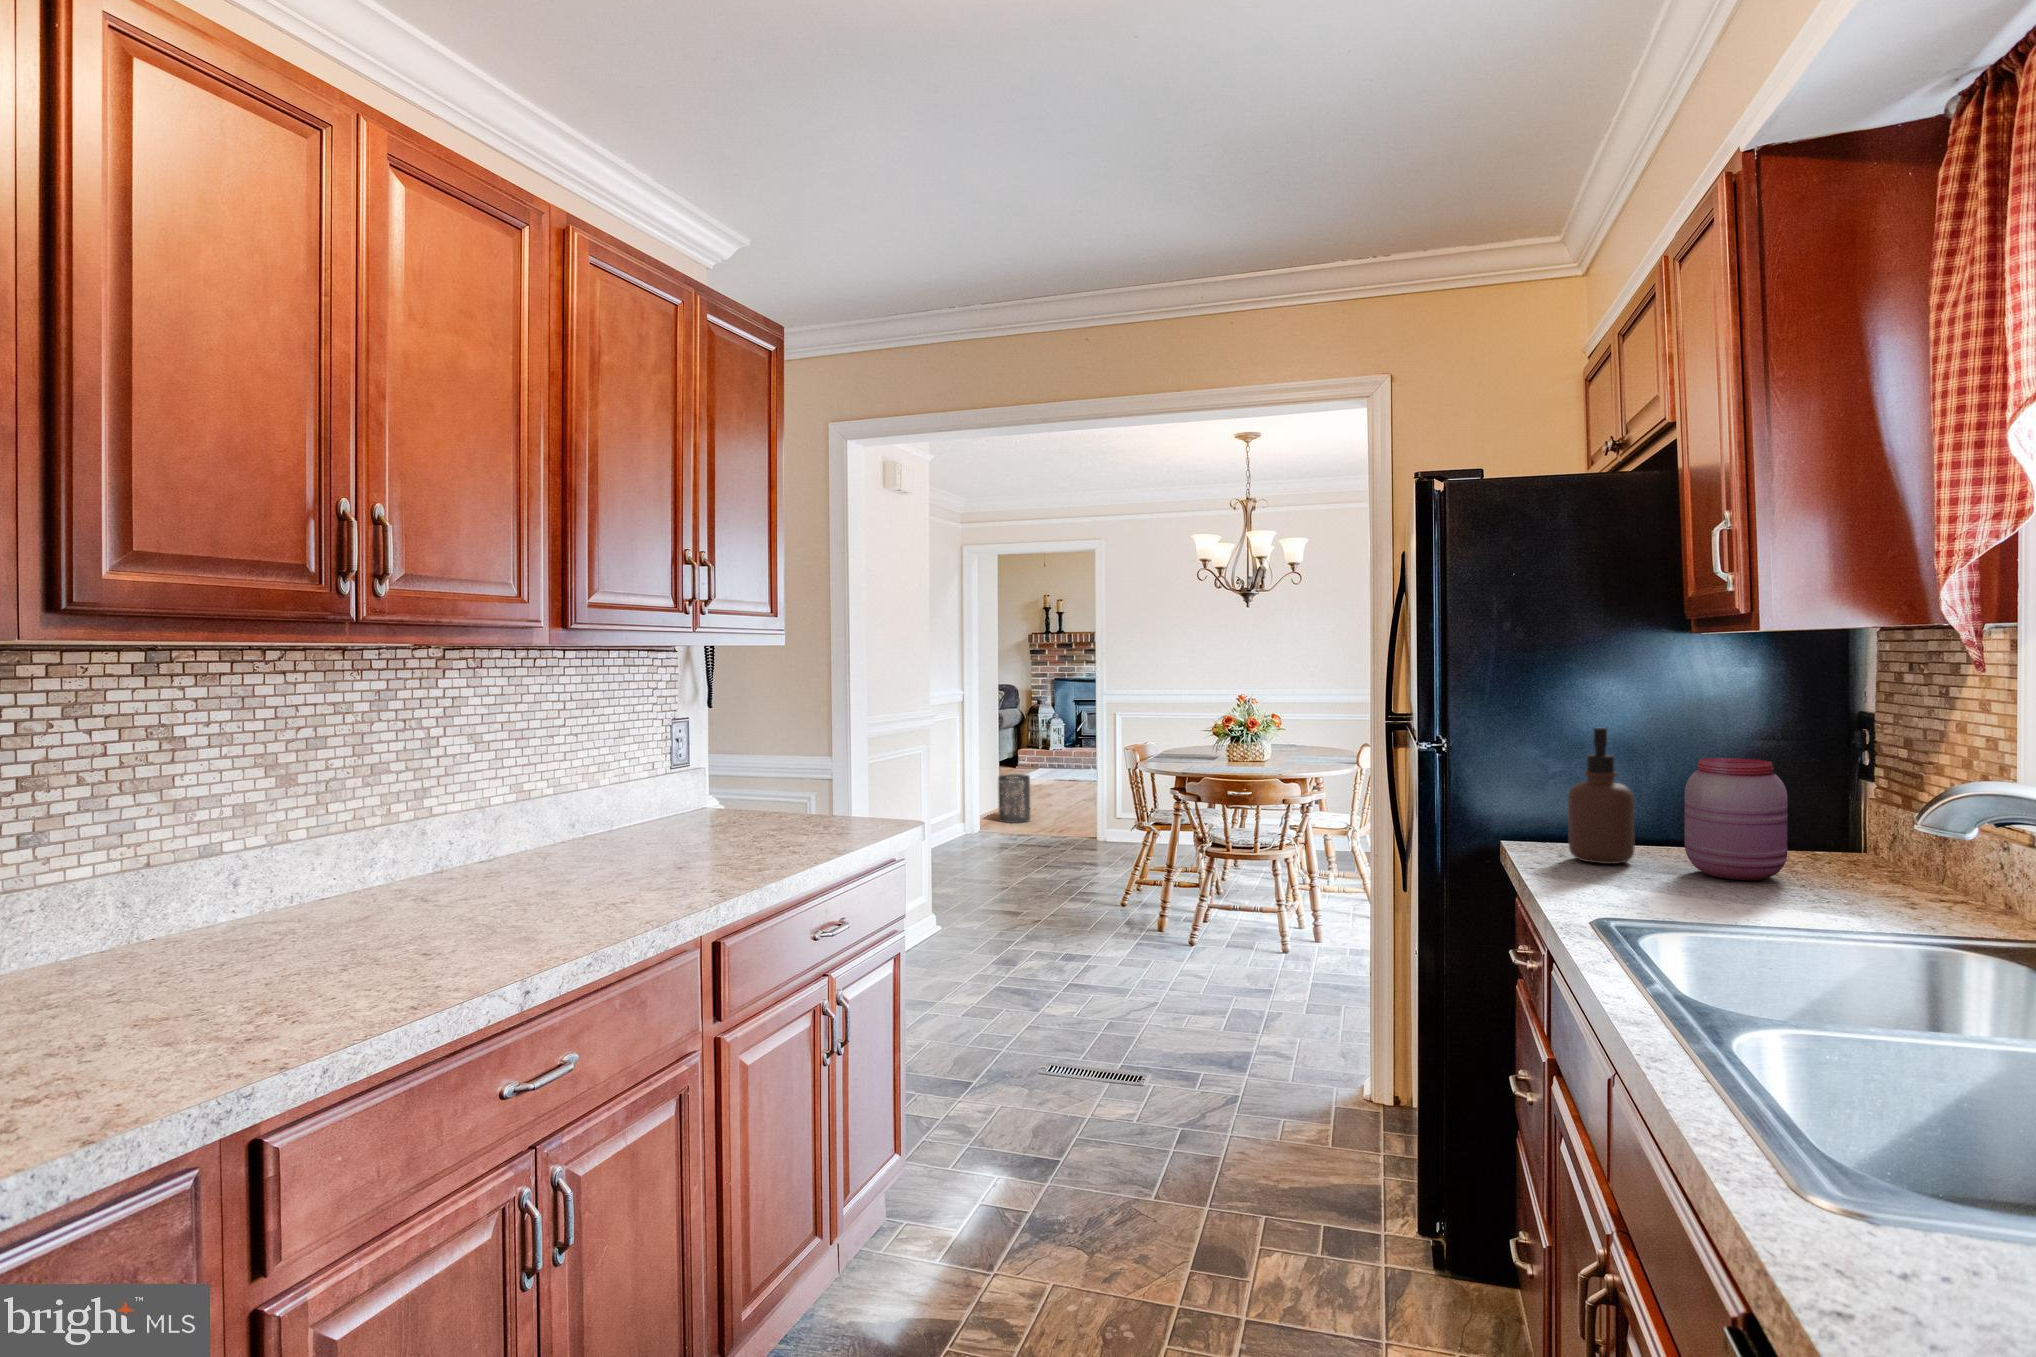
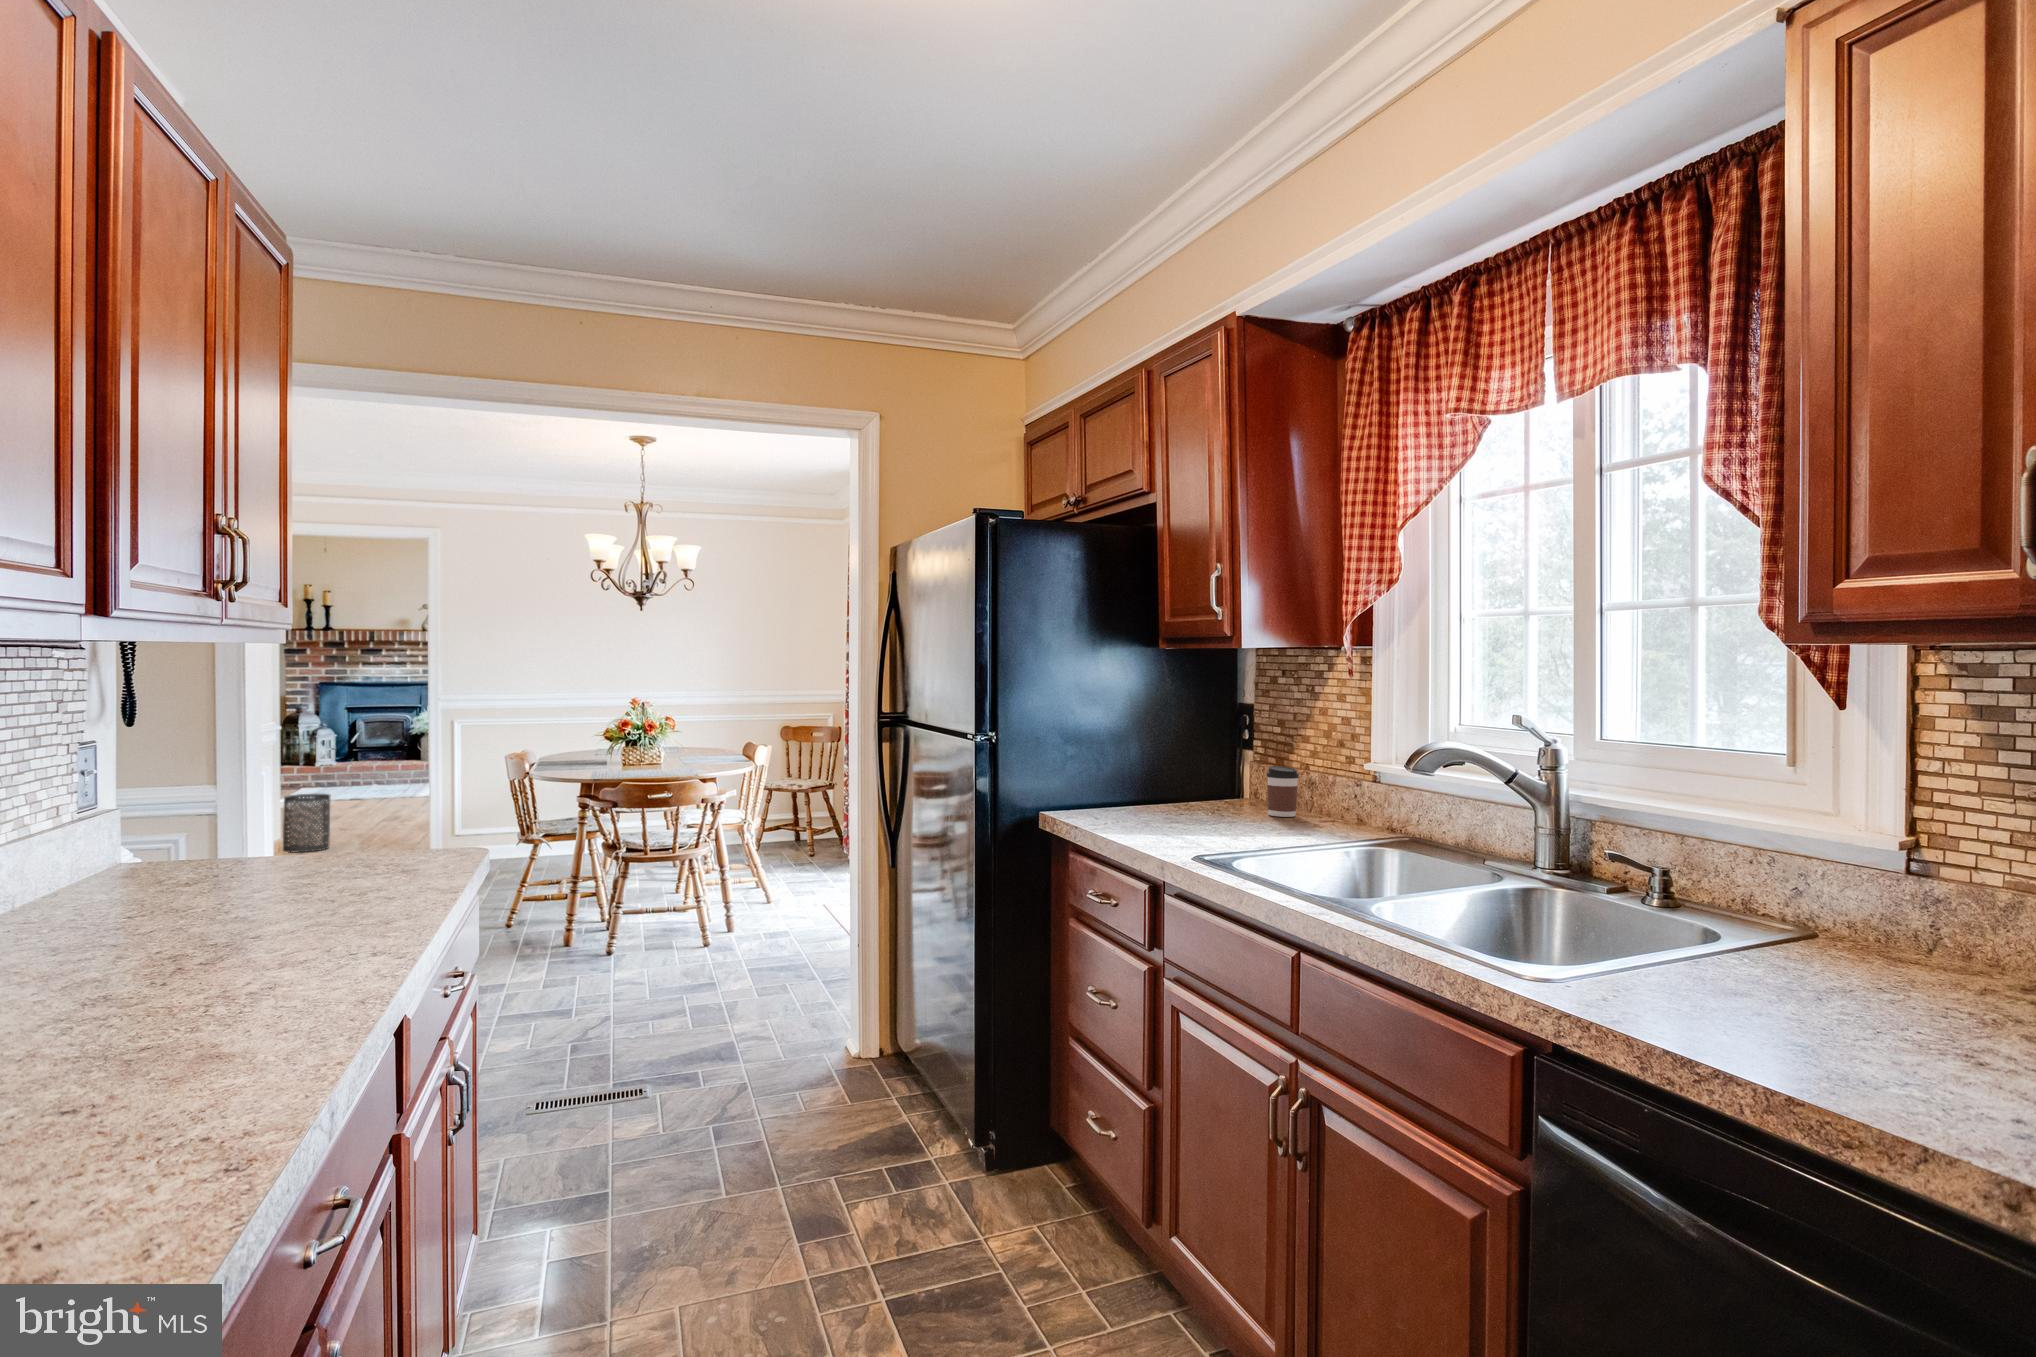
soap dispenser: present [1568,728,1635,864] -> none [1103,714,1147,816]
jar: present [1685,758,1788,880] -> none [1180,735,1241,819]
coffee cup: none [1845,809,1906,889] -> present [1267,766,1299,817]

